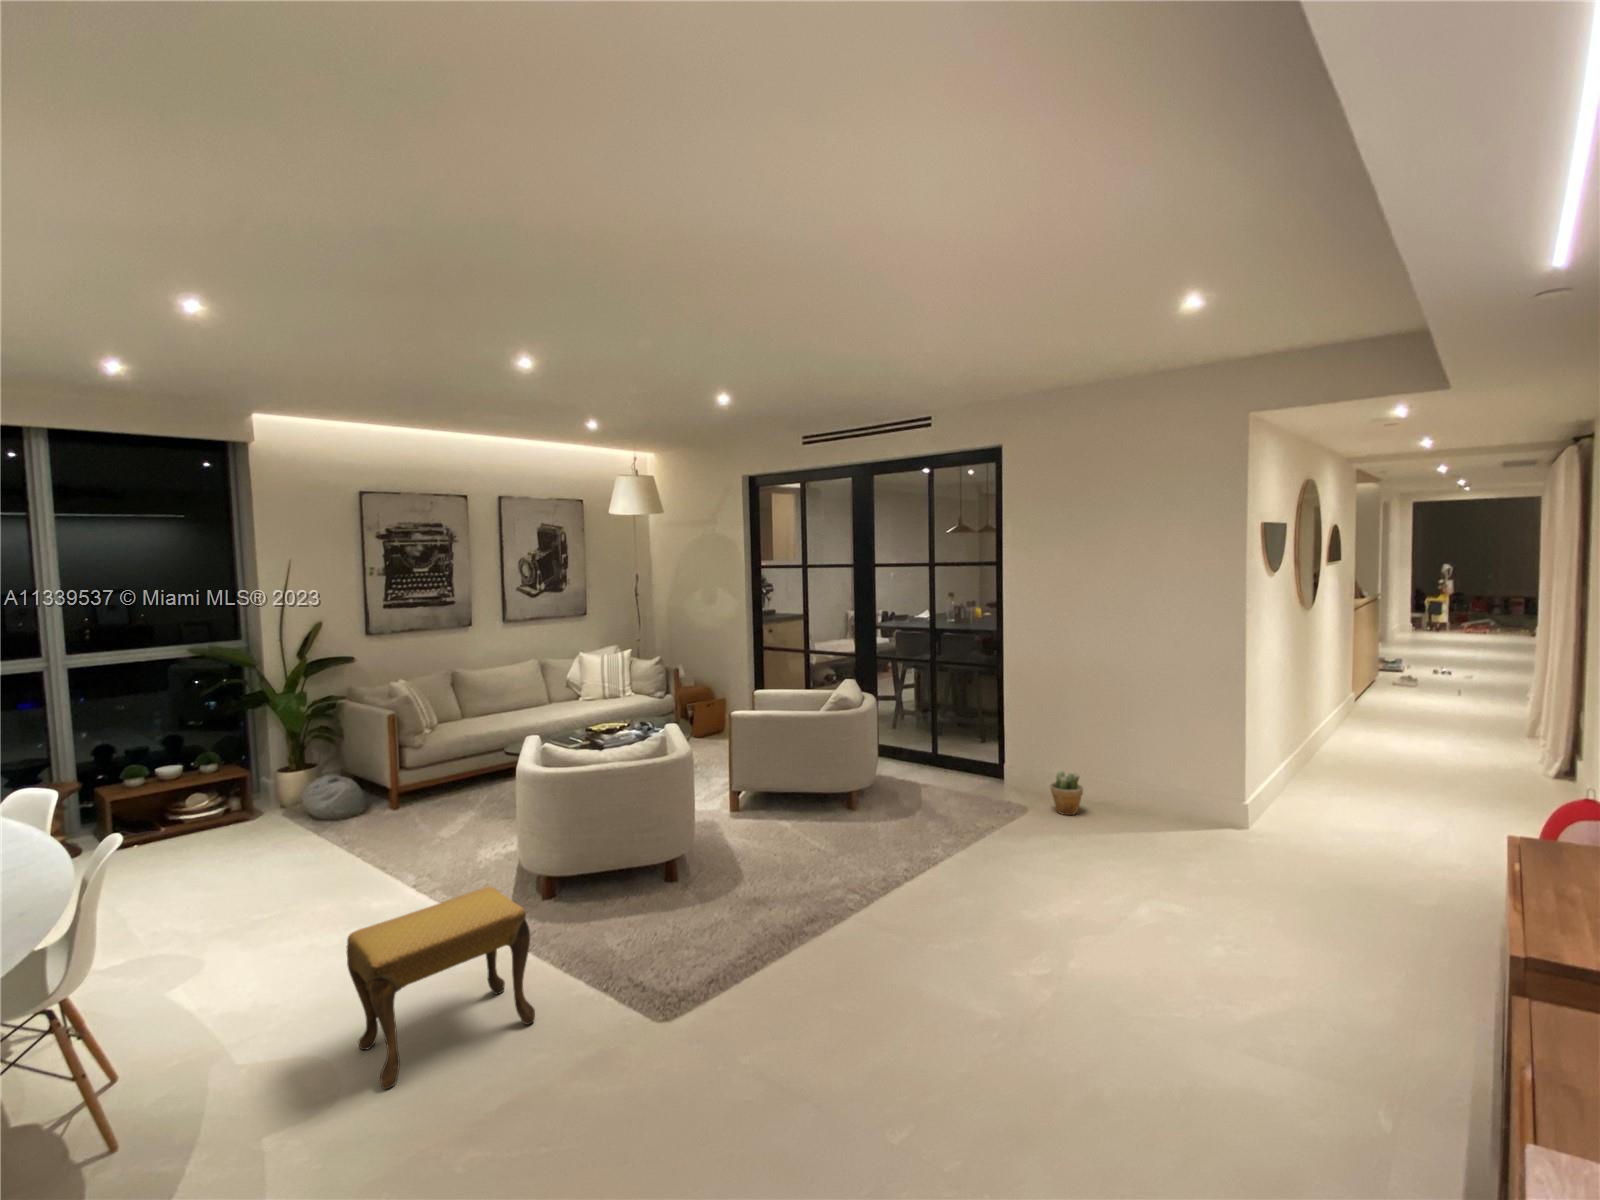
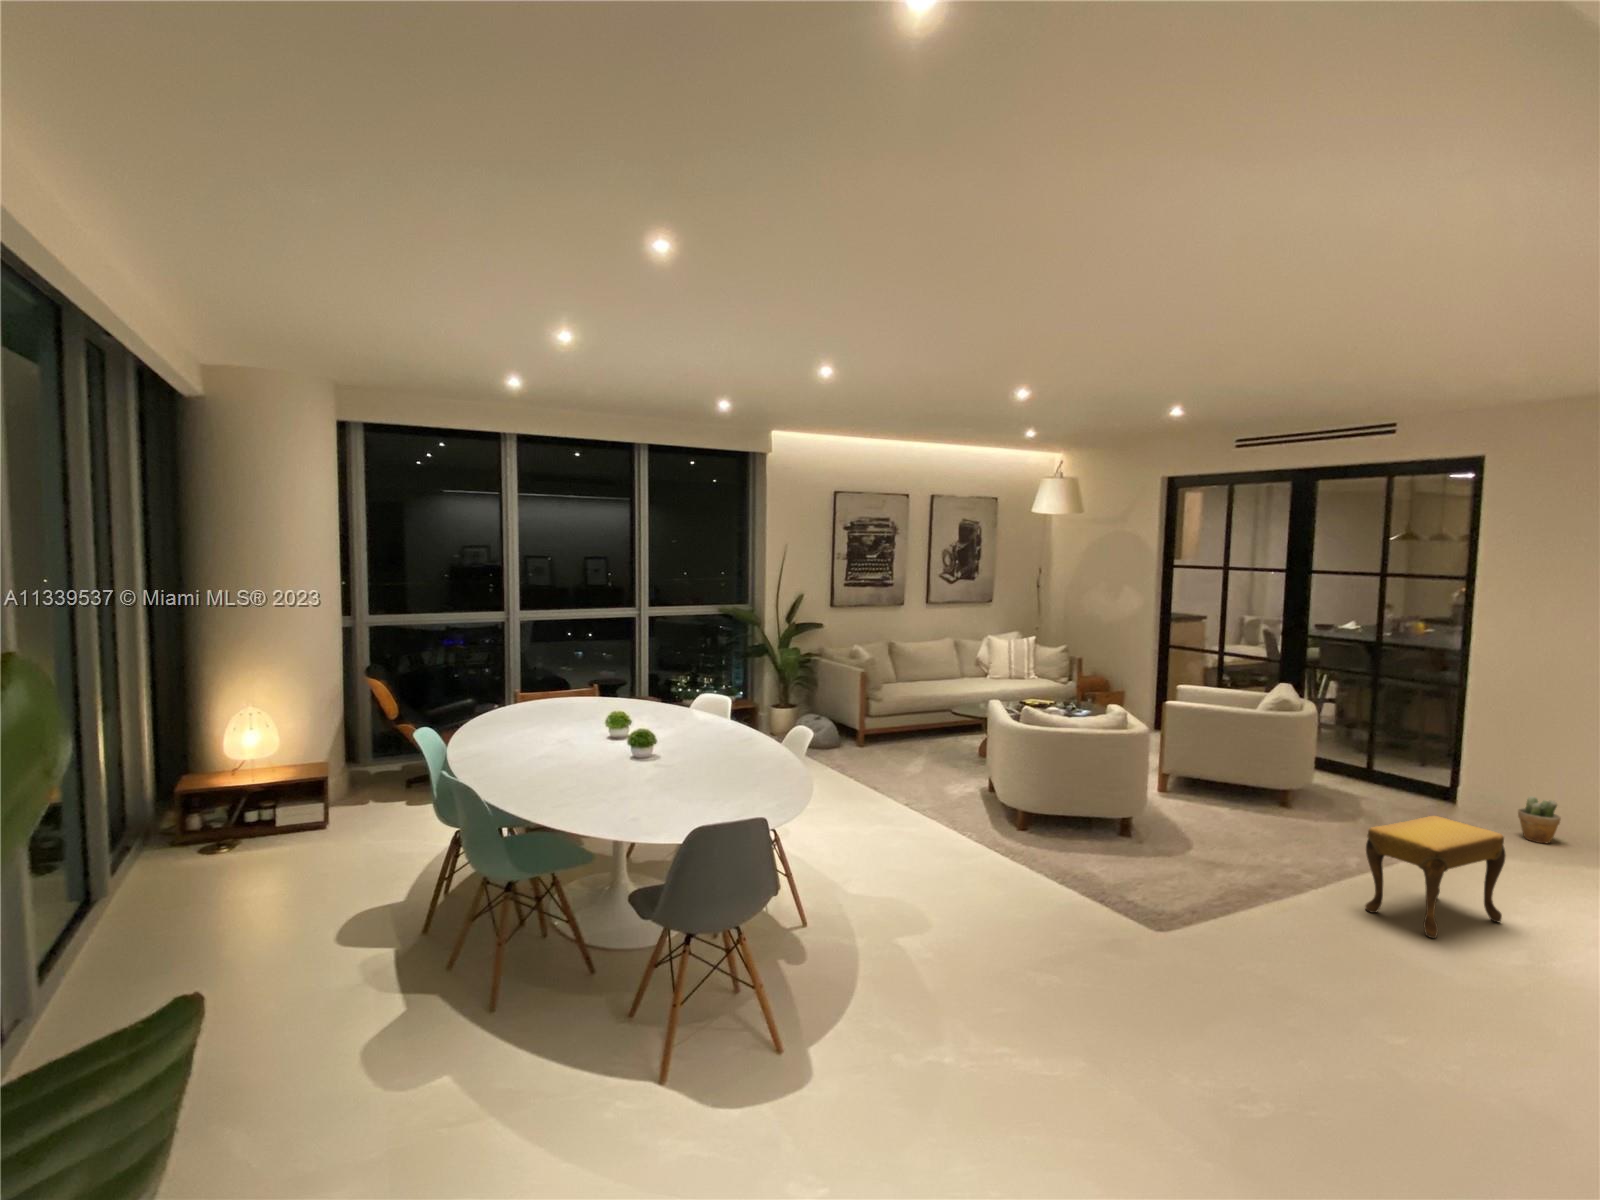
footstool: present [346,887,535,1089] -> present [1365,816,1506,938]

